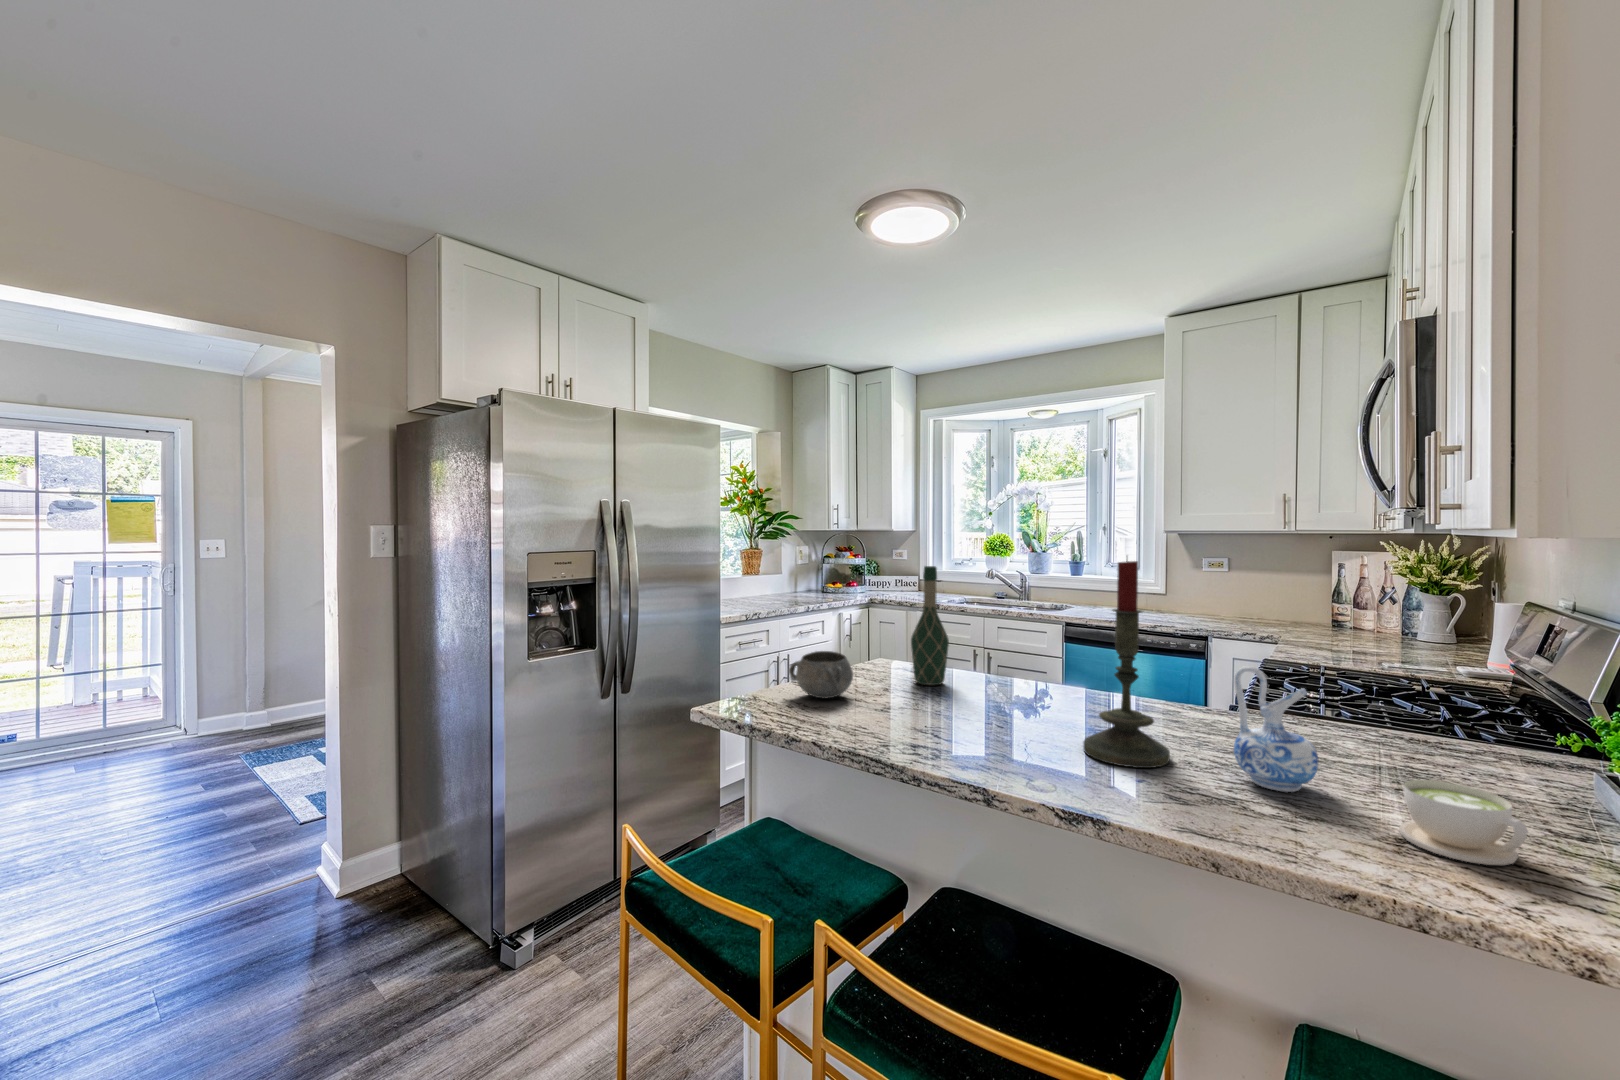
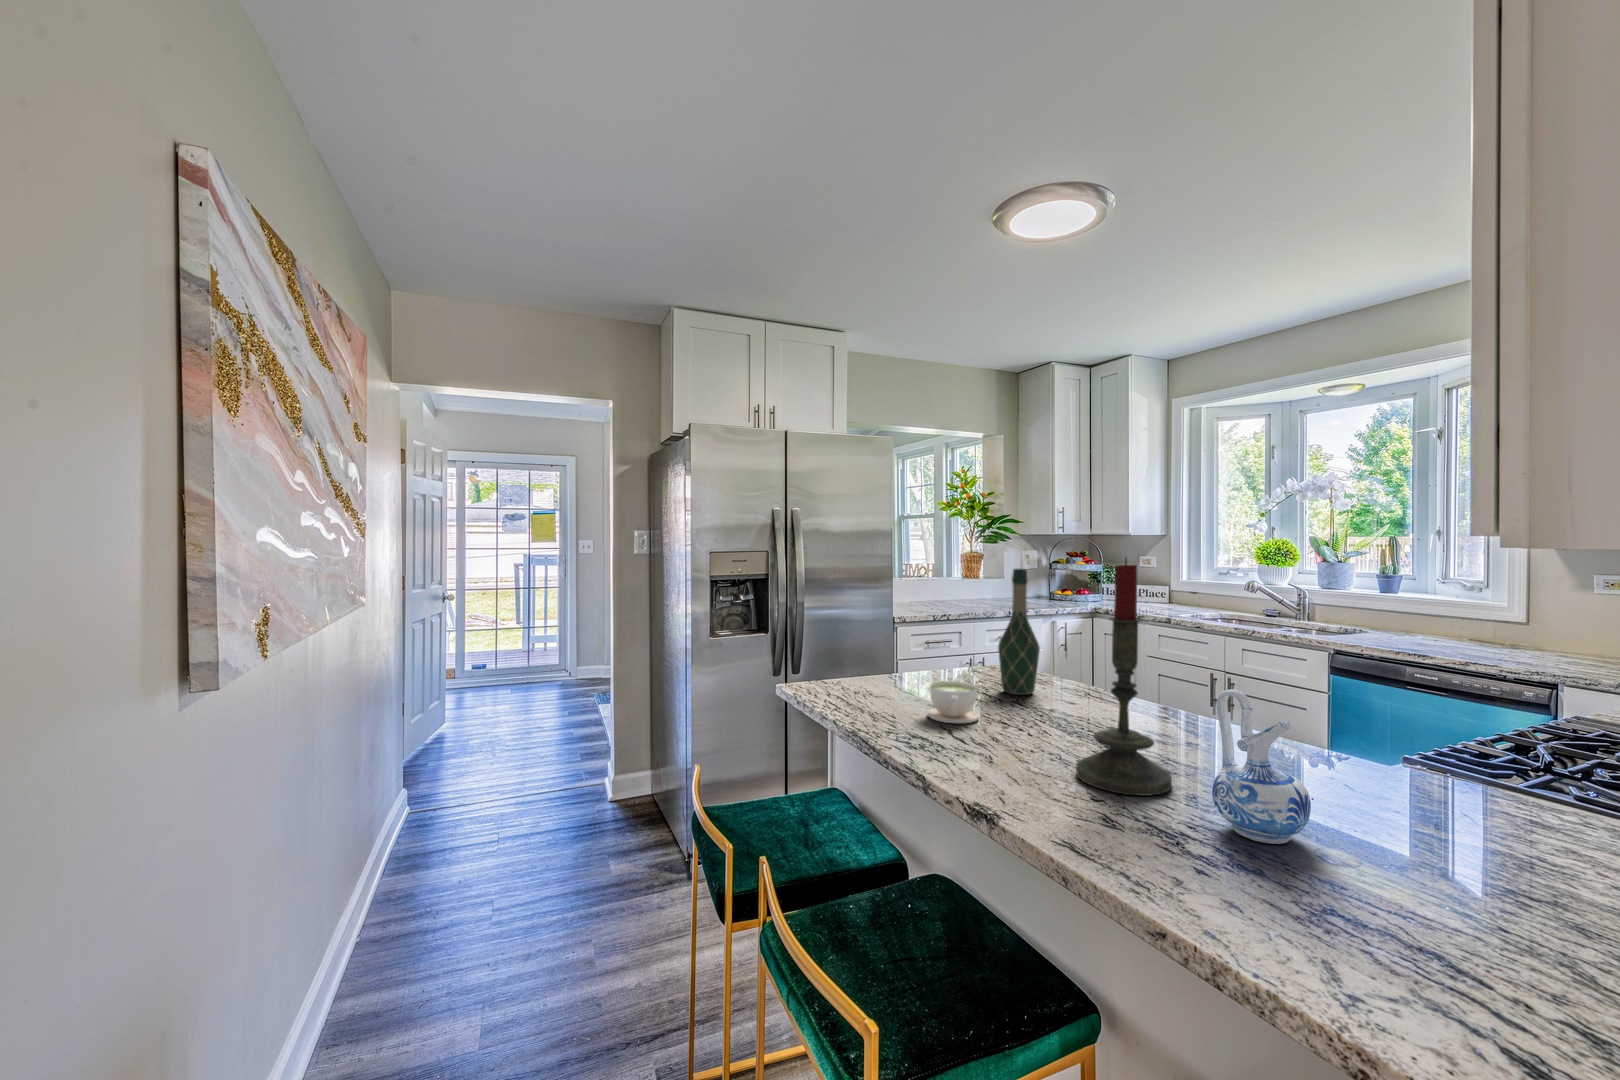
decorative bowl: present [789,651,853,698] -> none [860,648,920,694]
coffee cup: present [1399,780,1528,865] -> present [928,682,979,723]

